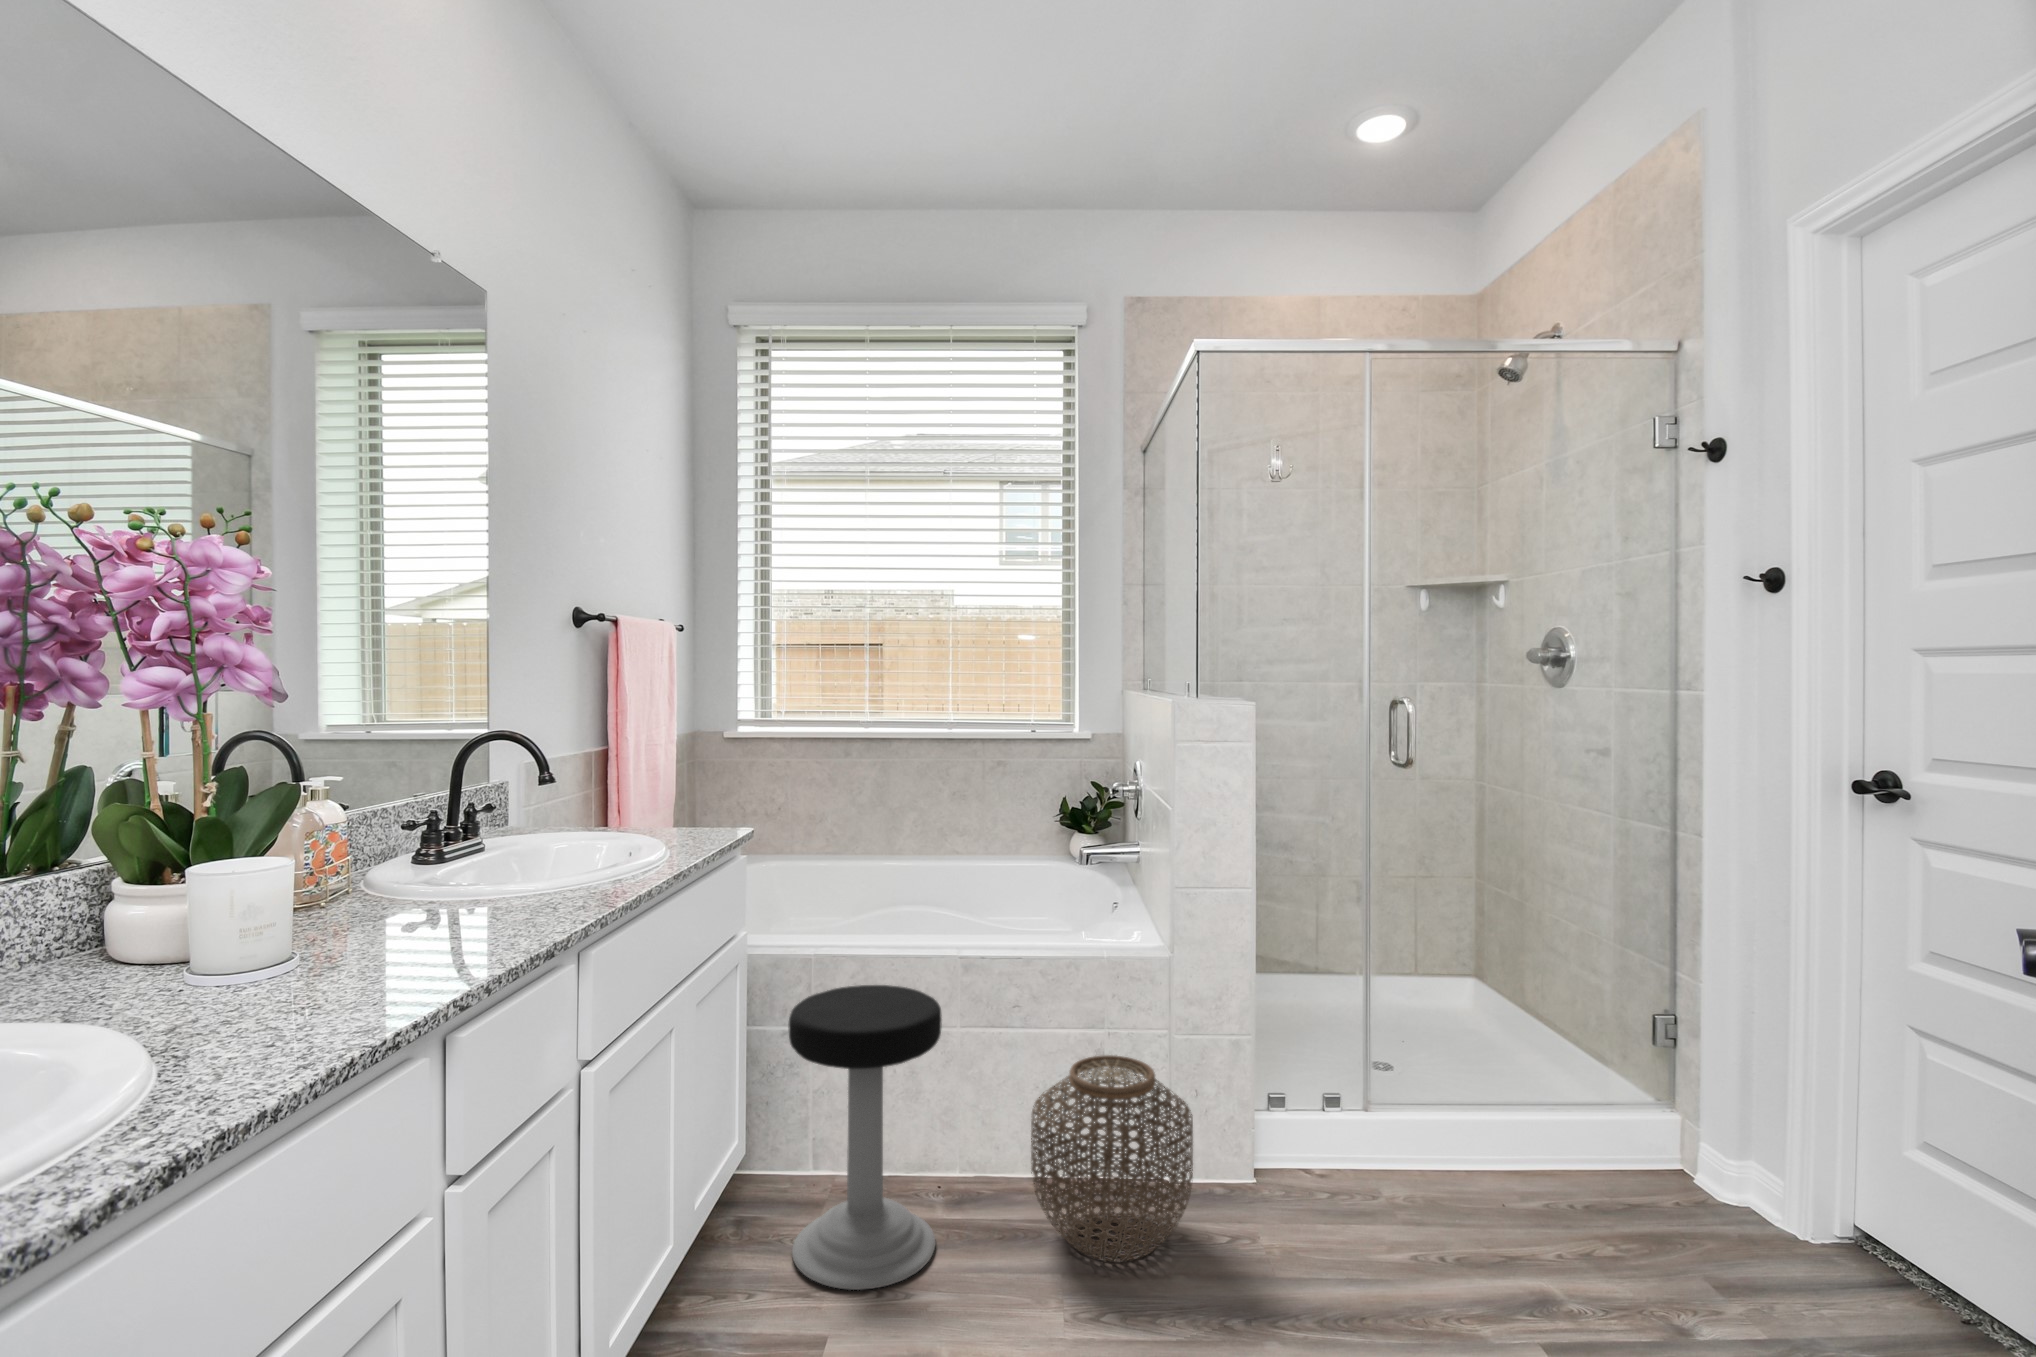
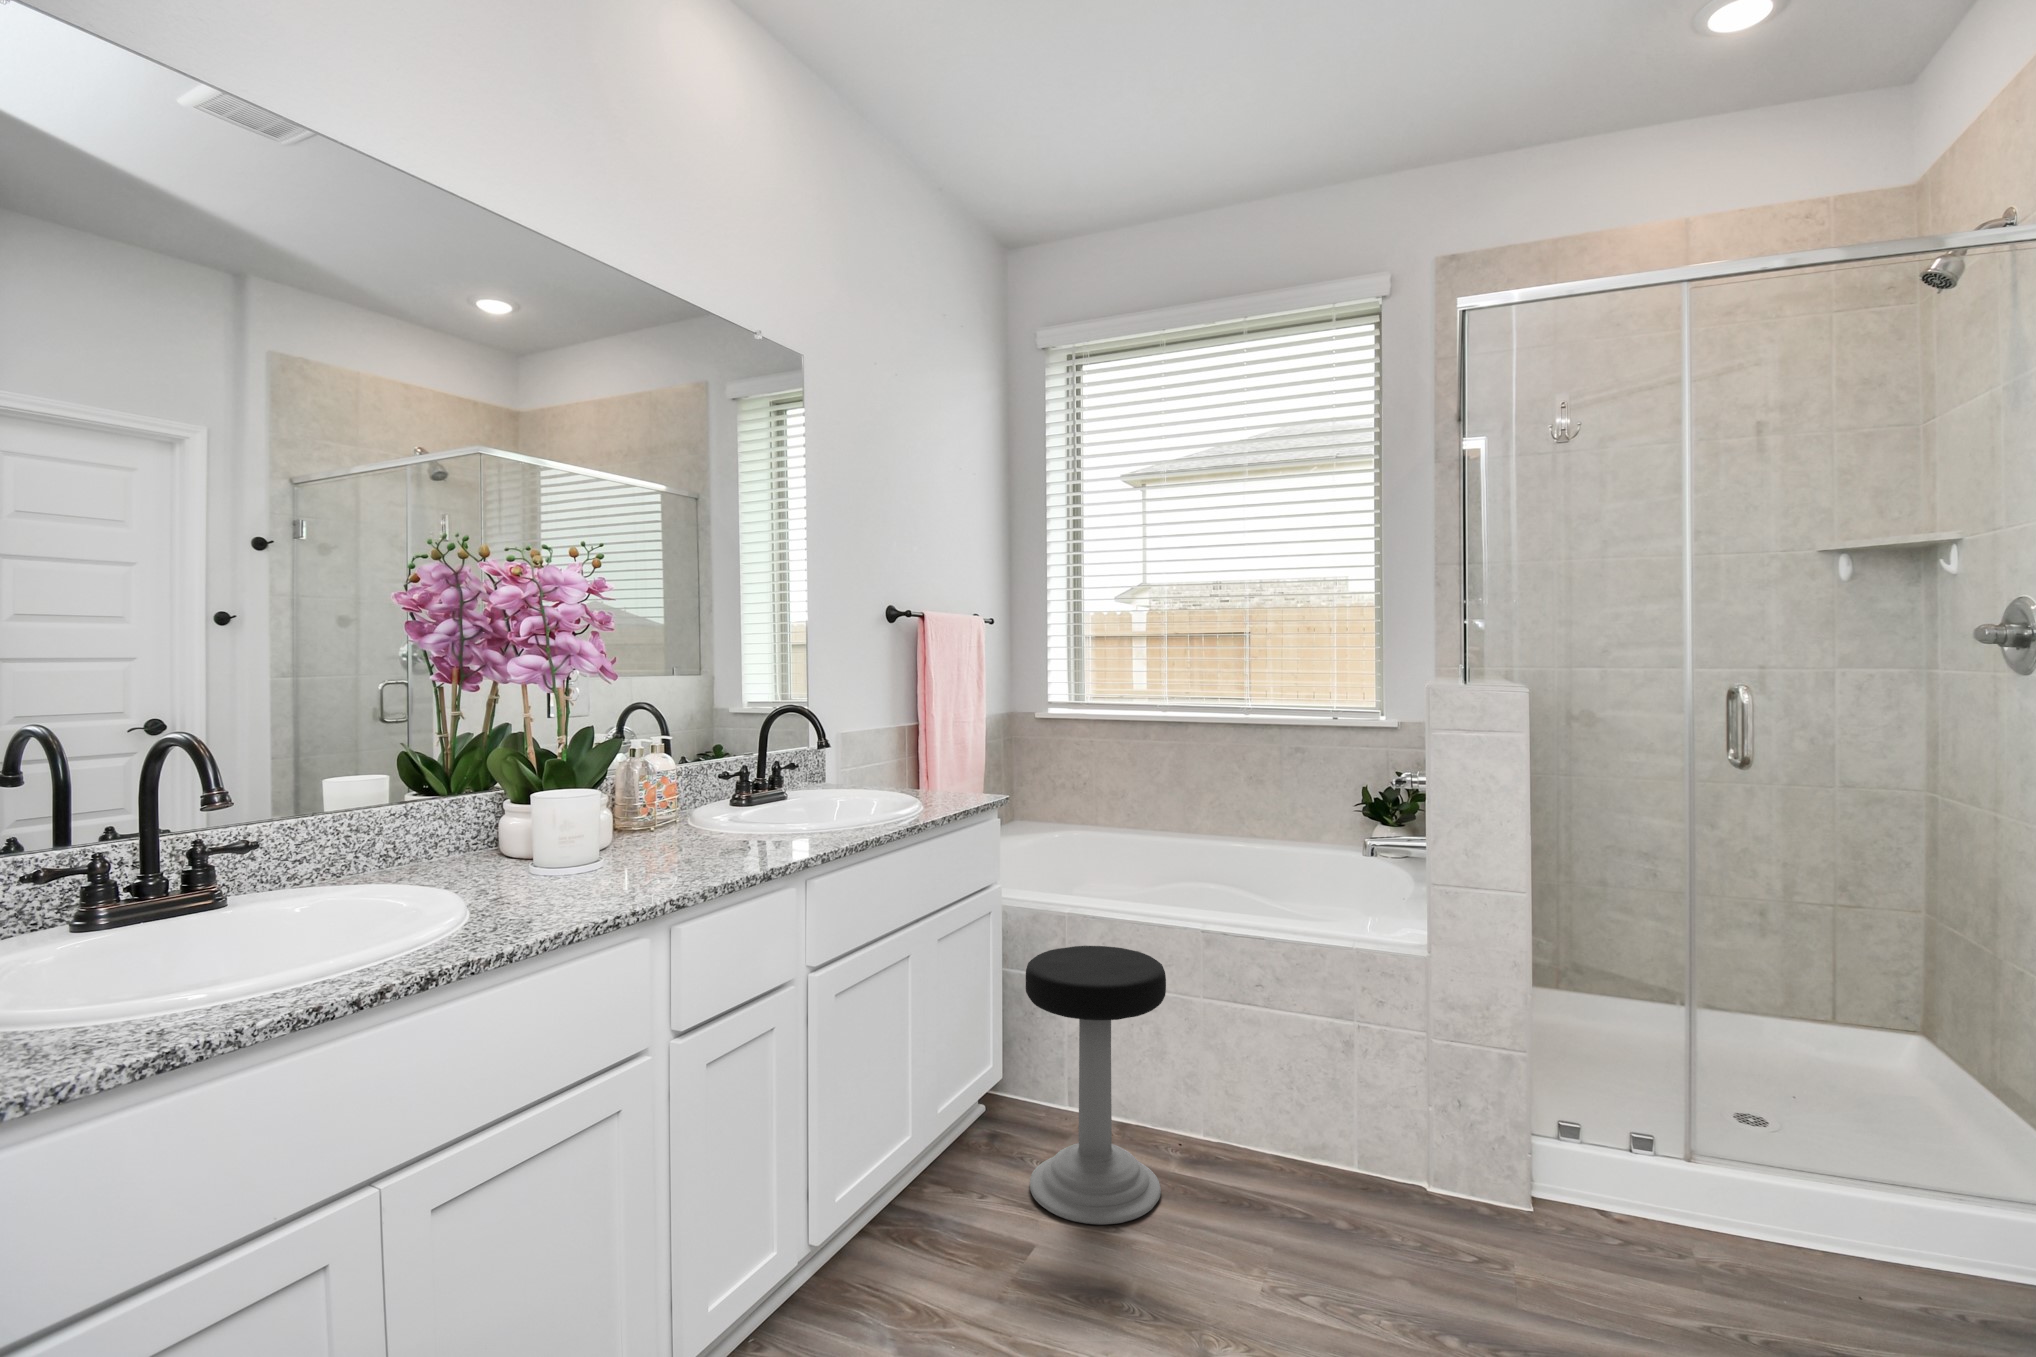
woven basket: present [1031,1055,1193,1261] -> none [1253,1043,1427,1255]

